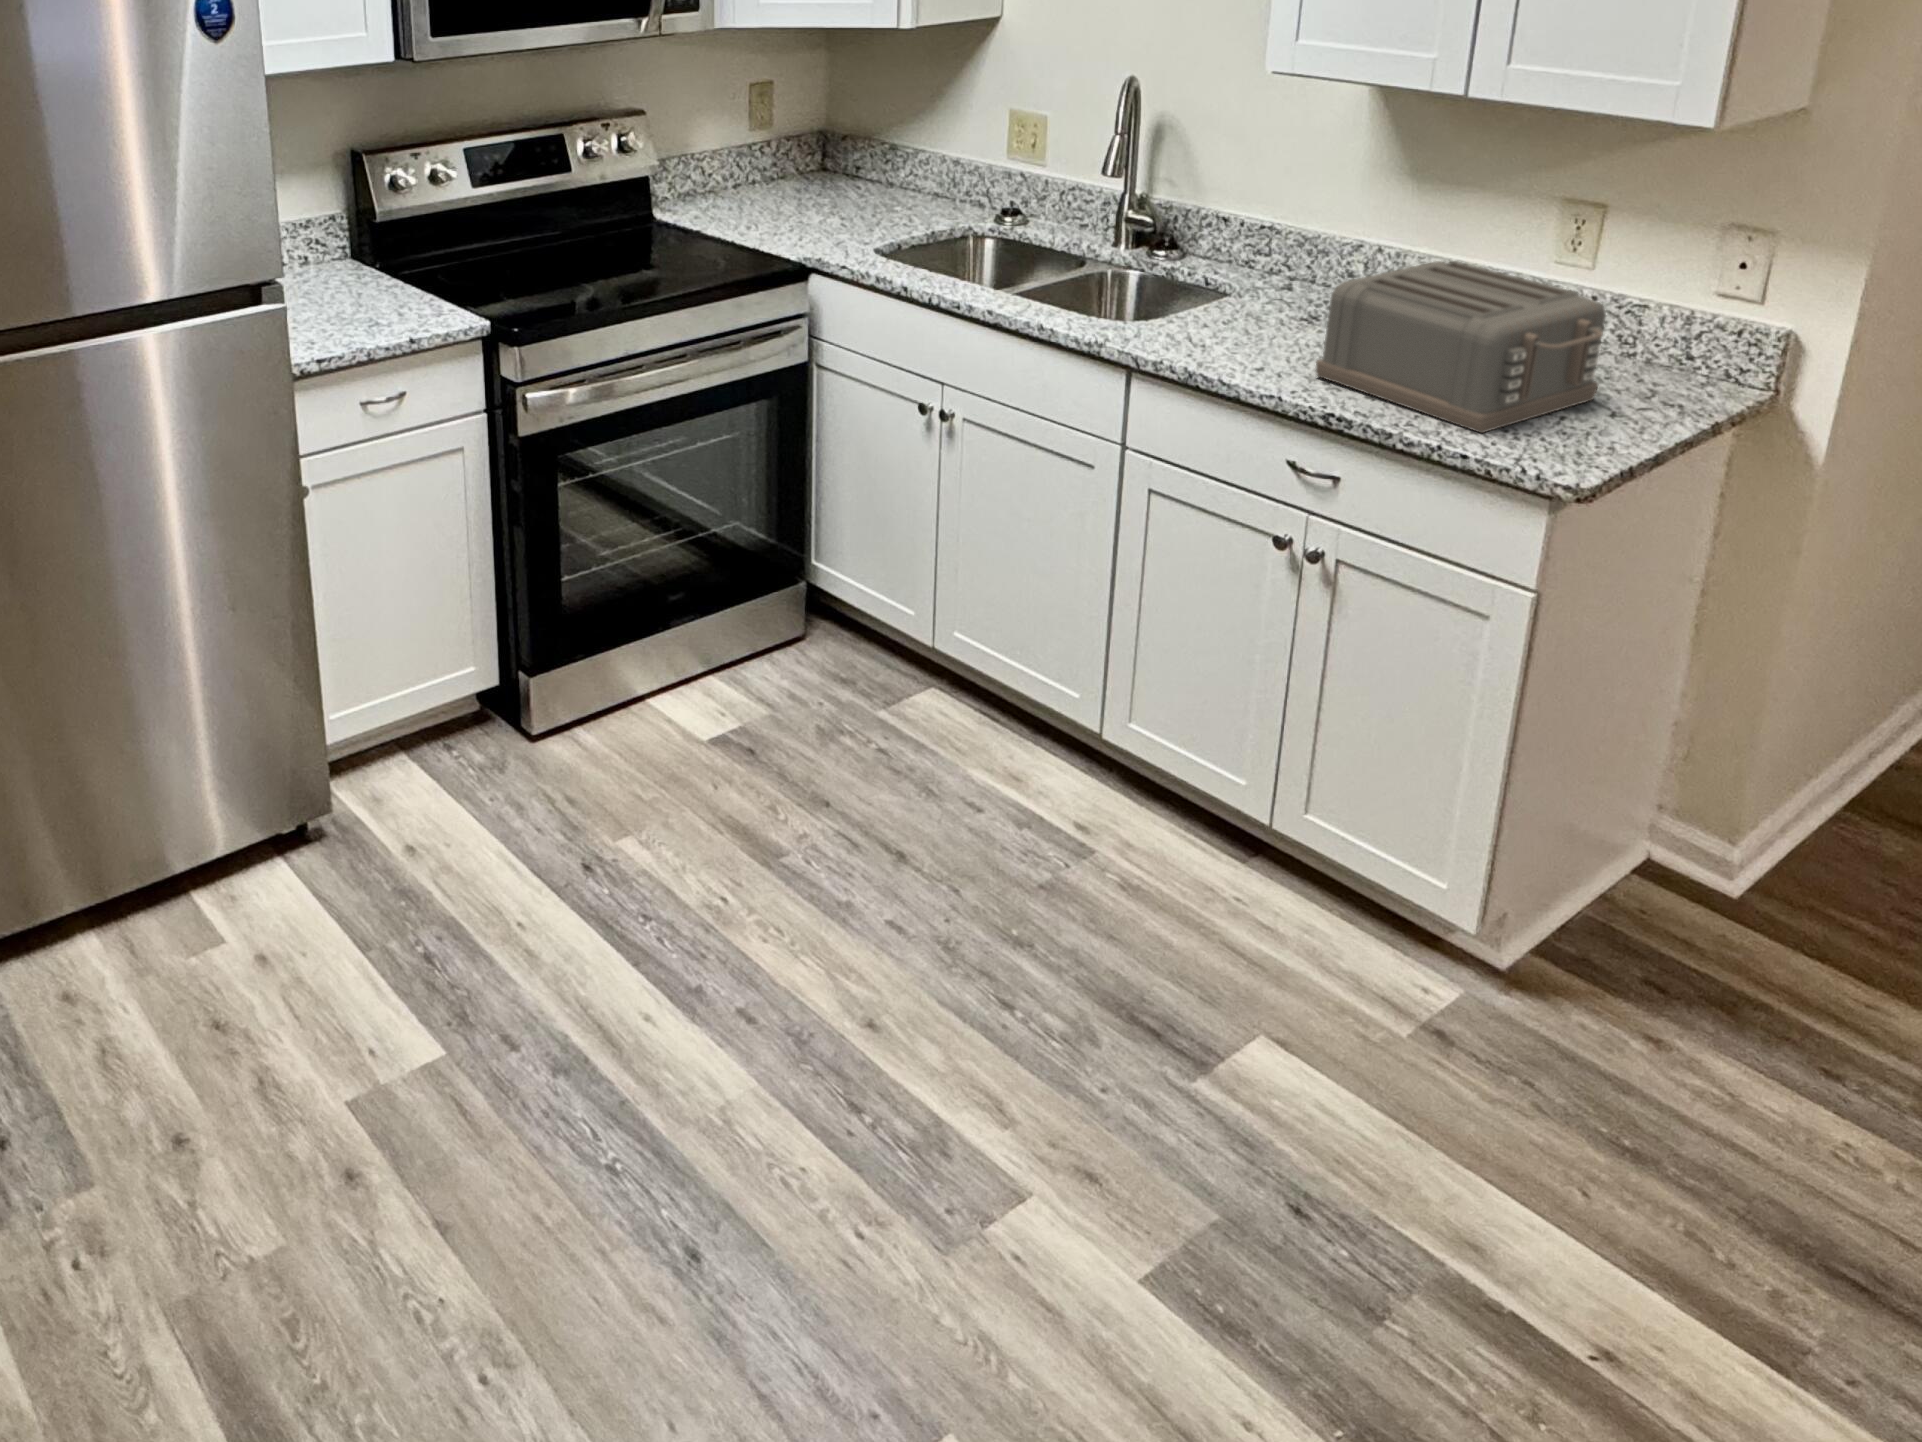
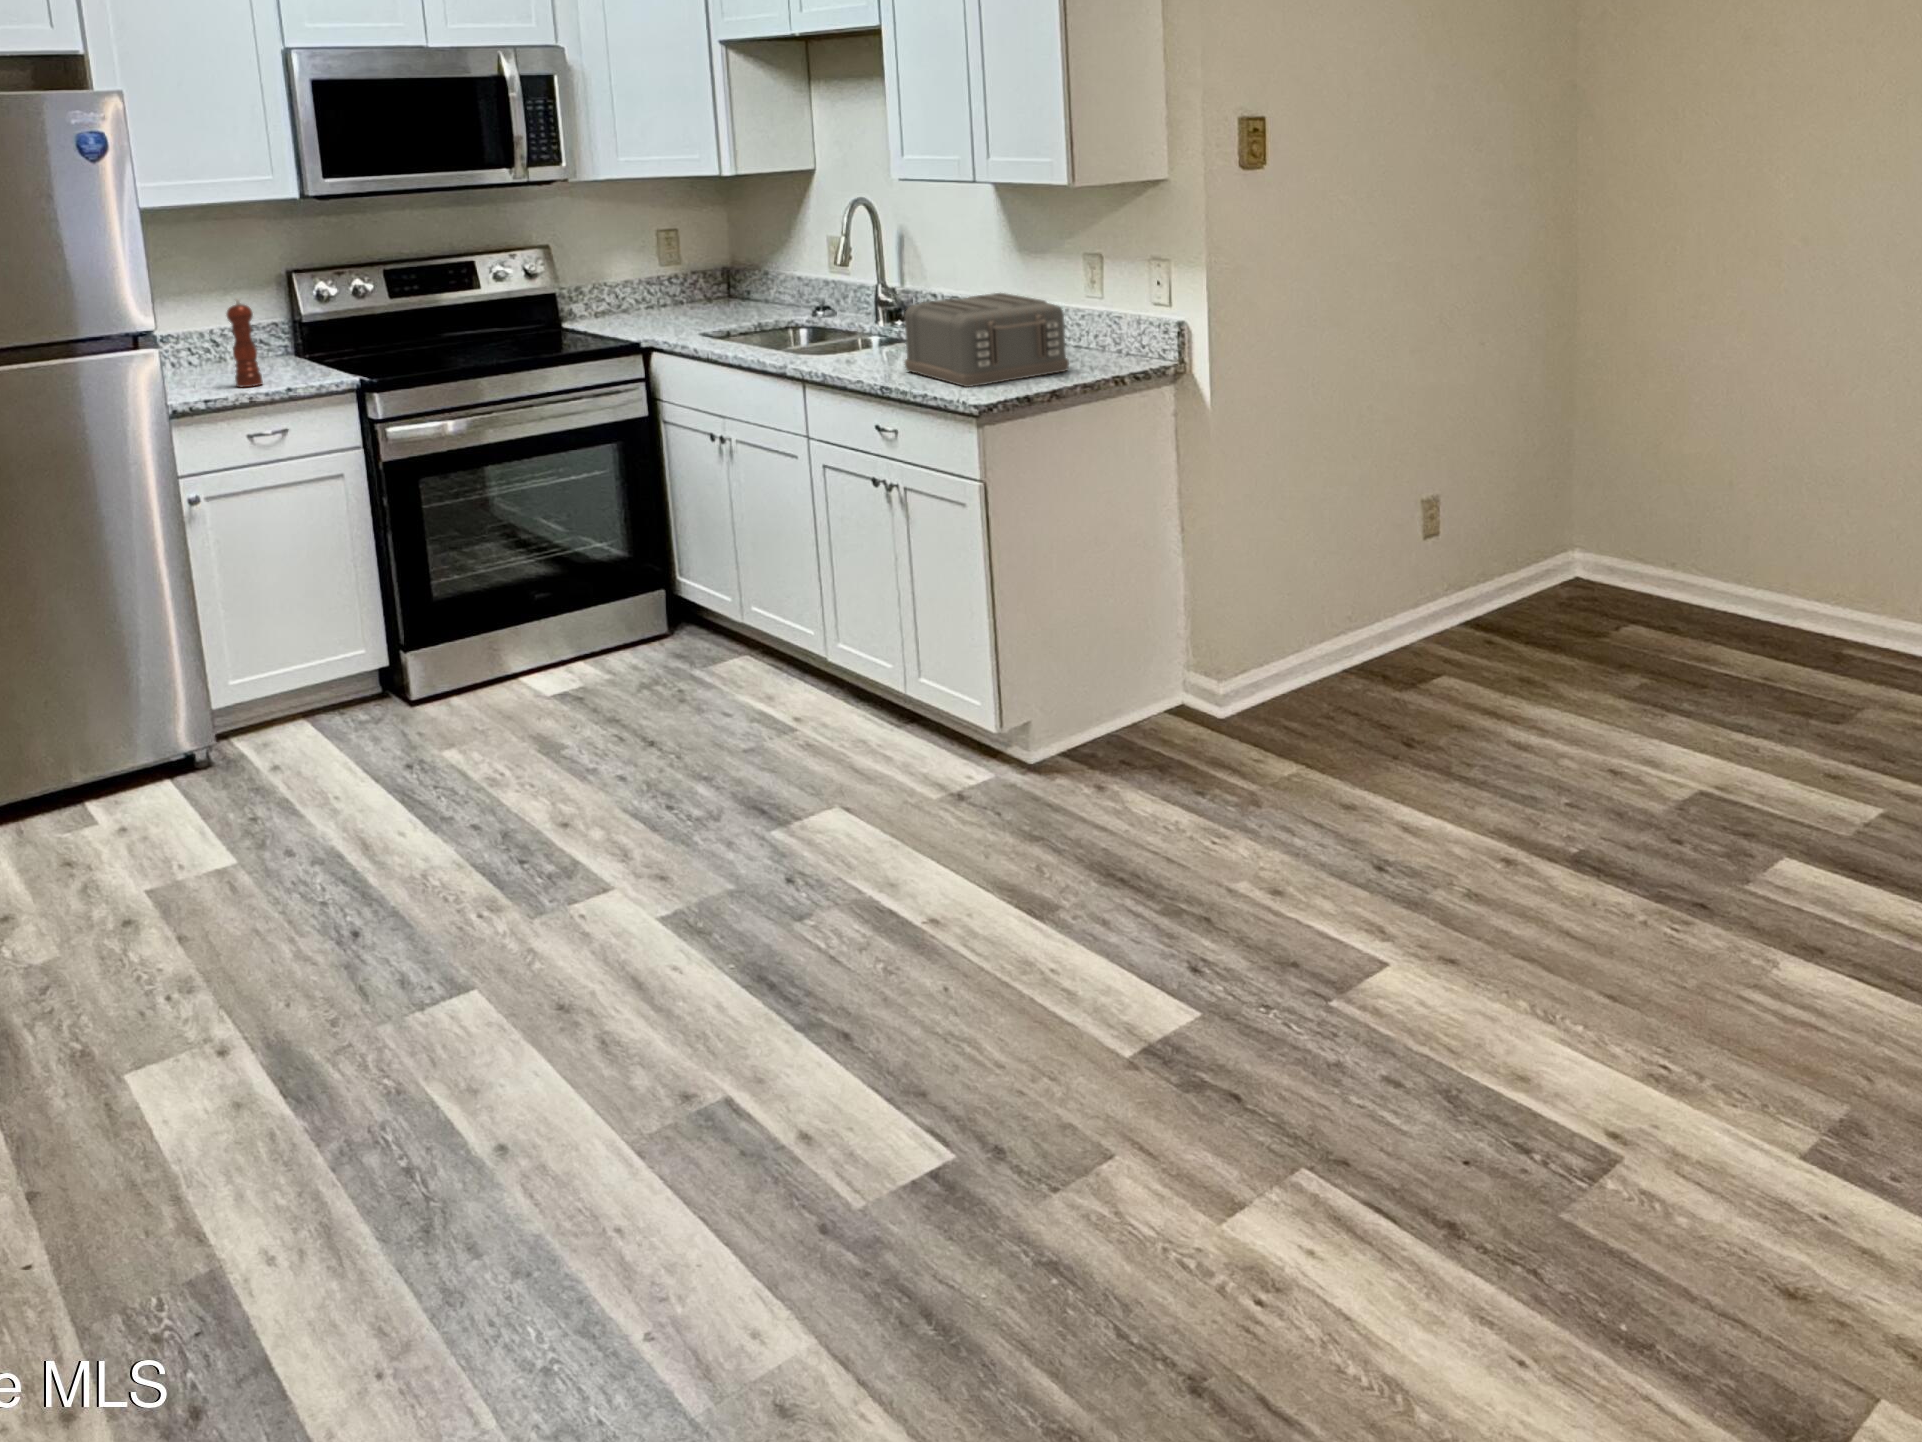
pepper mill: none [333,211,372,333] -> present [227,298,263,387]

